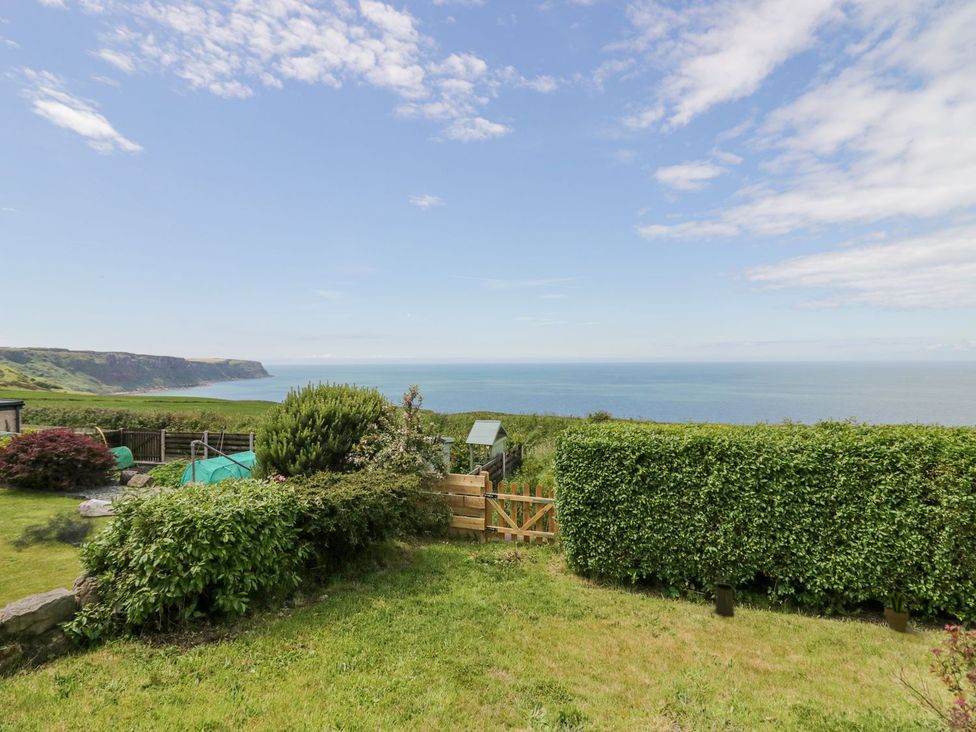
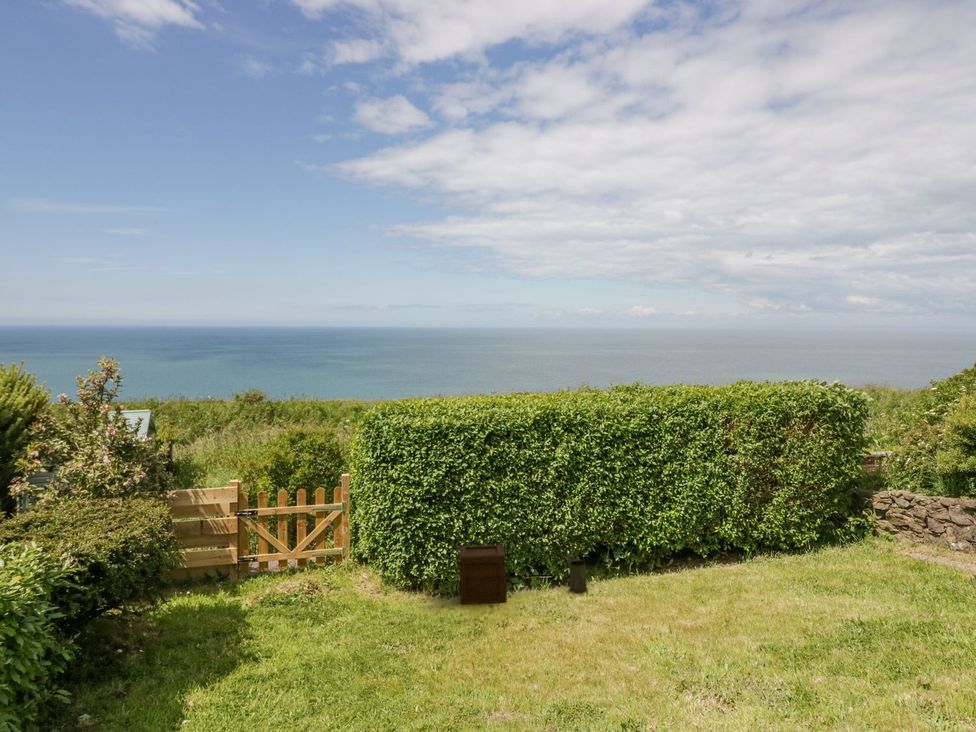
wooden crate: none [607,548,654,606] -> present [459,545,507,604]
potted plant: present [884,592,910,632] -> none [699,536,719,572]

